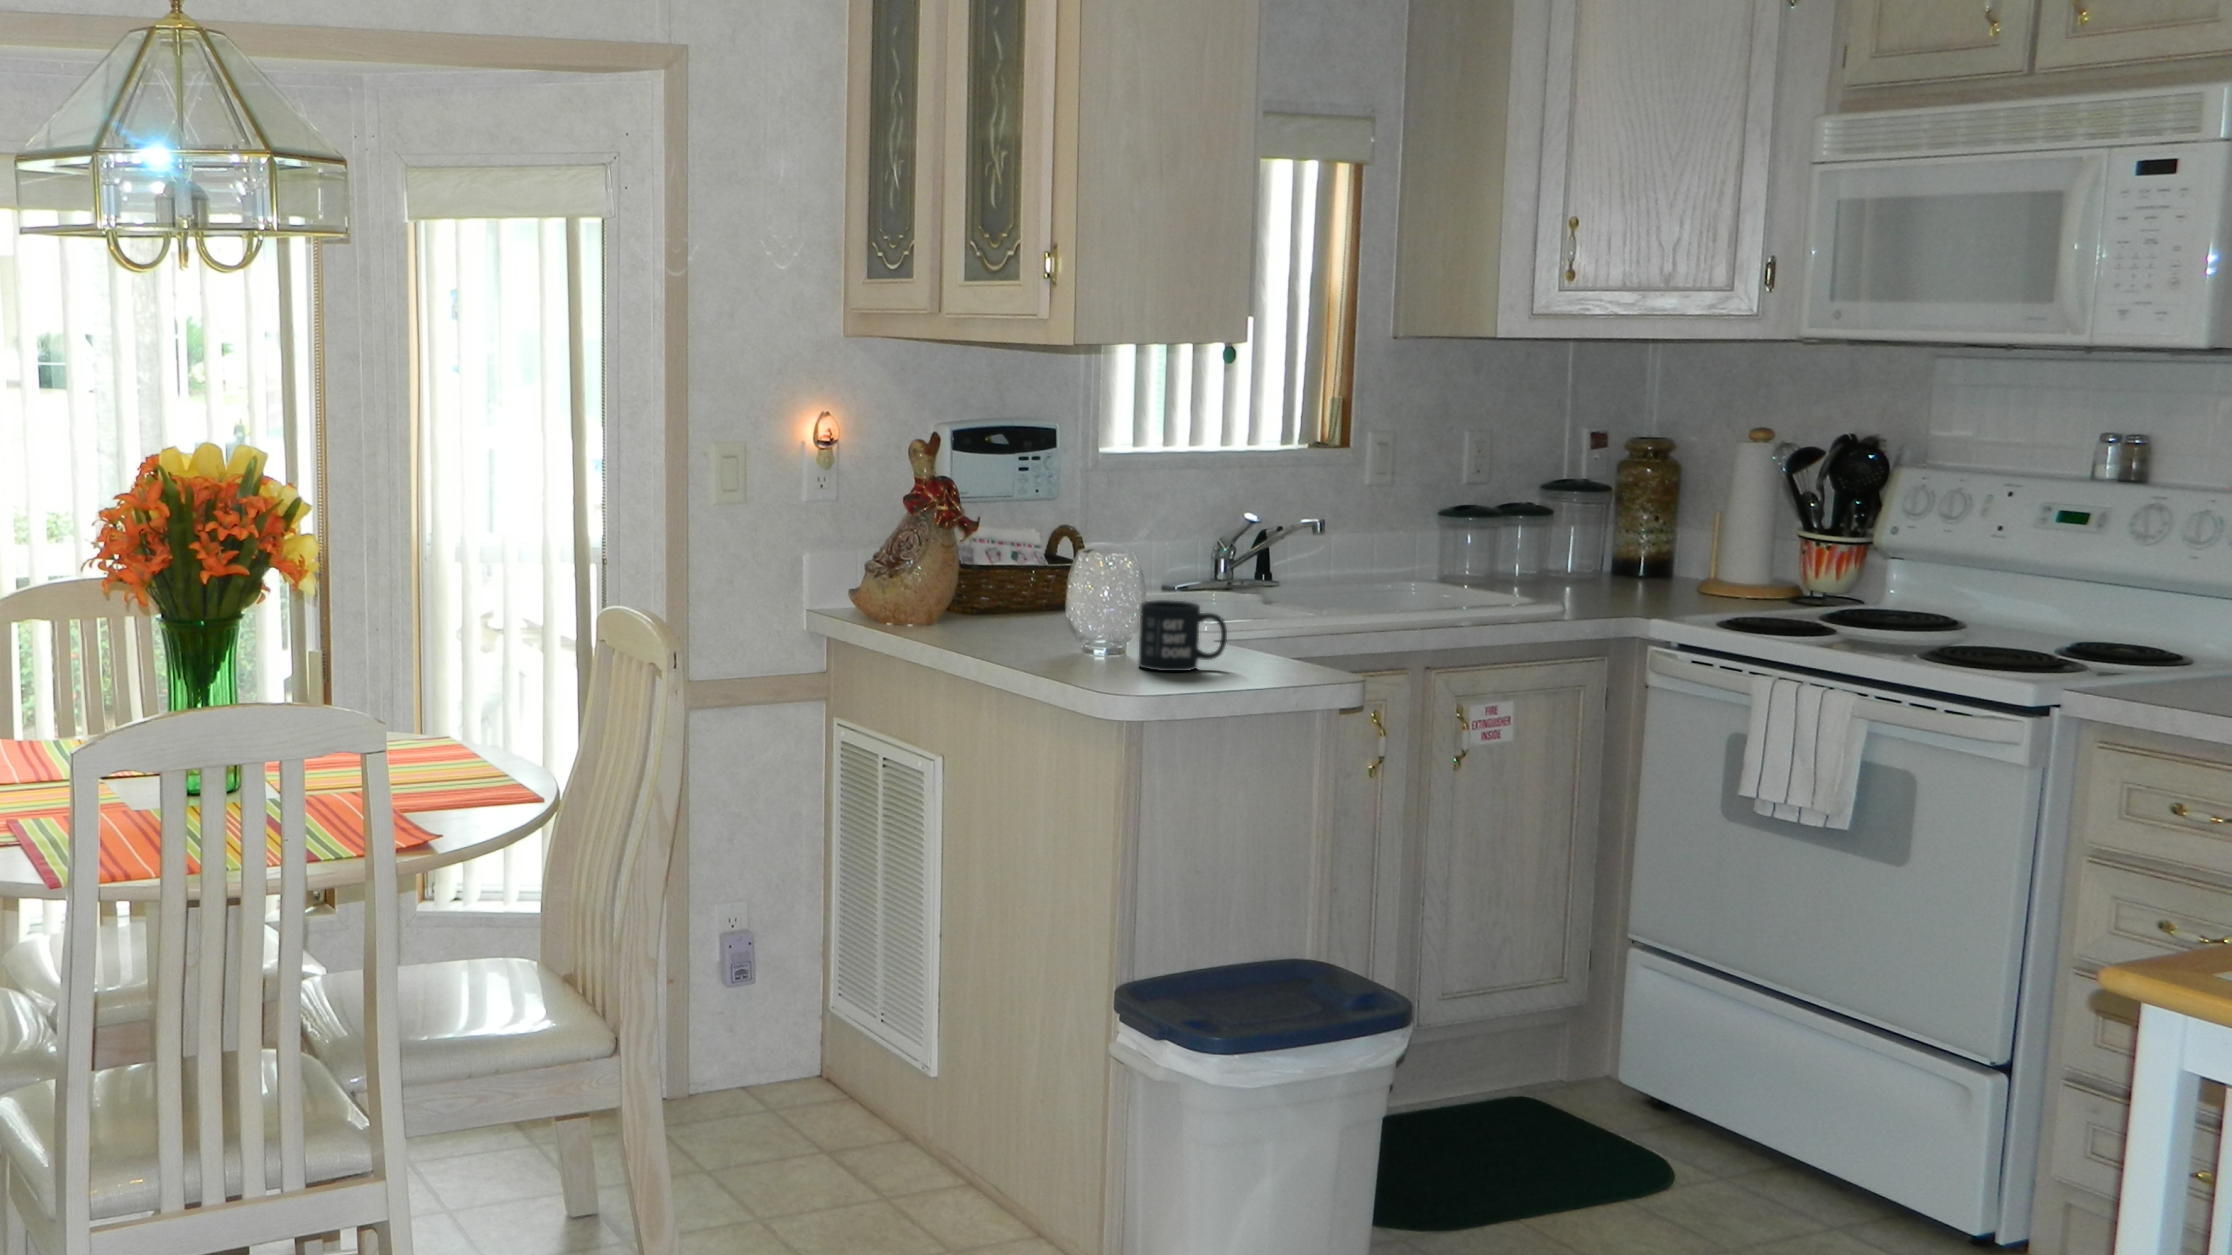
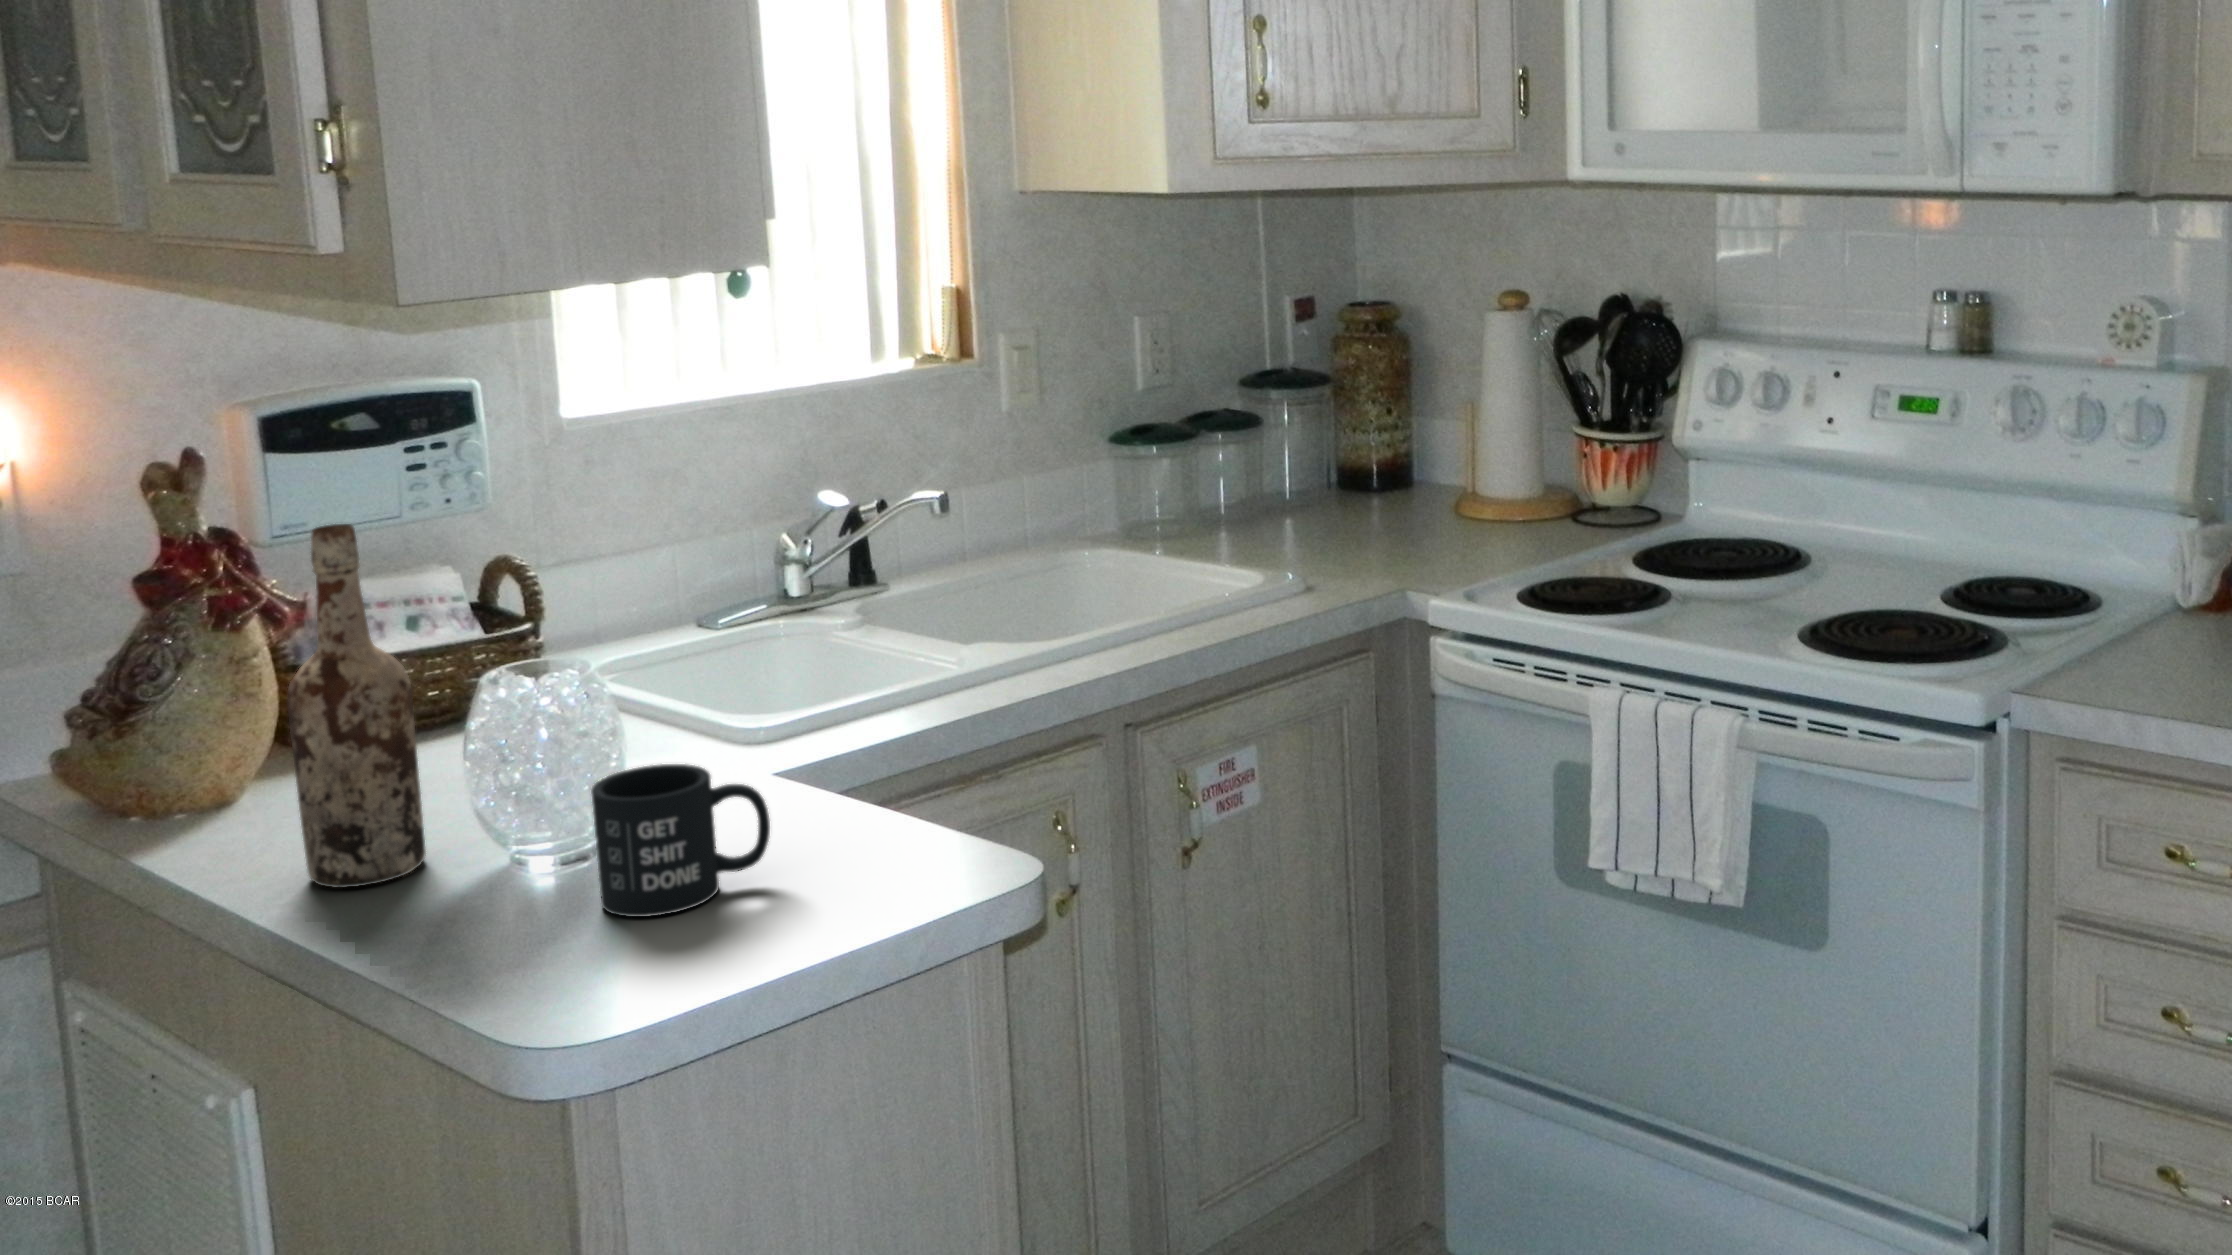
wine bottle: none [990,464,1049,650] -> present [287,524,426,888]

